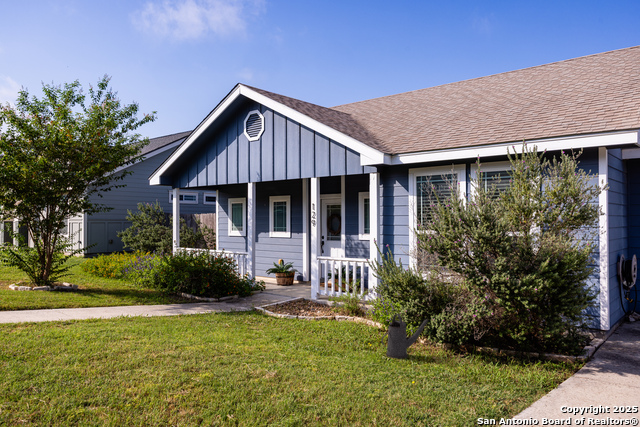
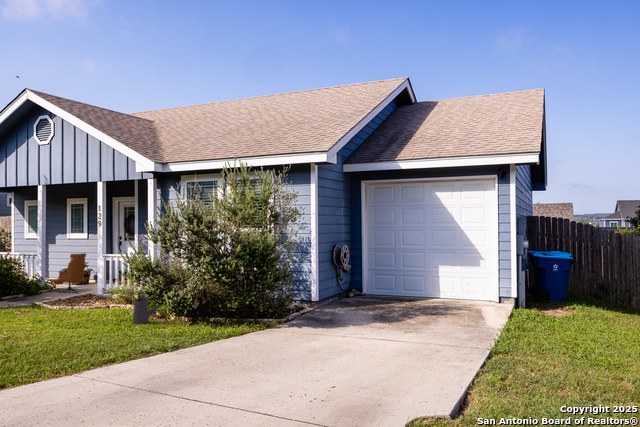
lounge chair: none [256,254,297,296] -> present [47,253,86,292]

